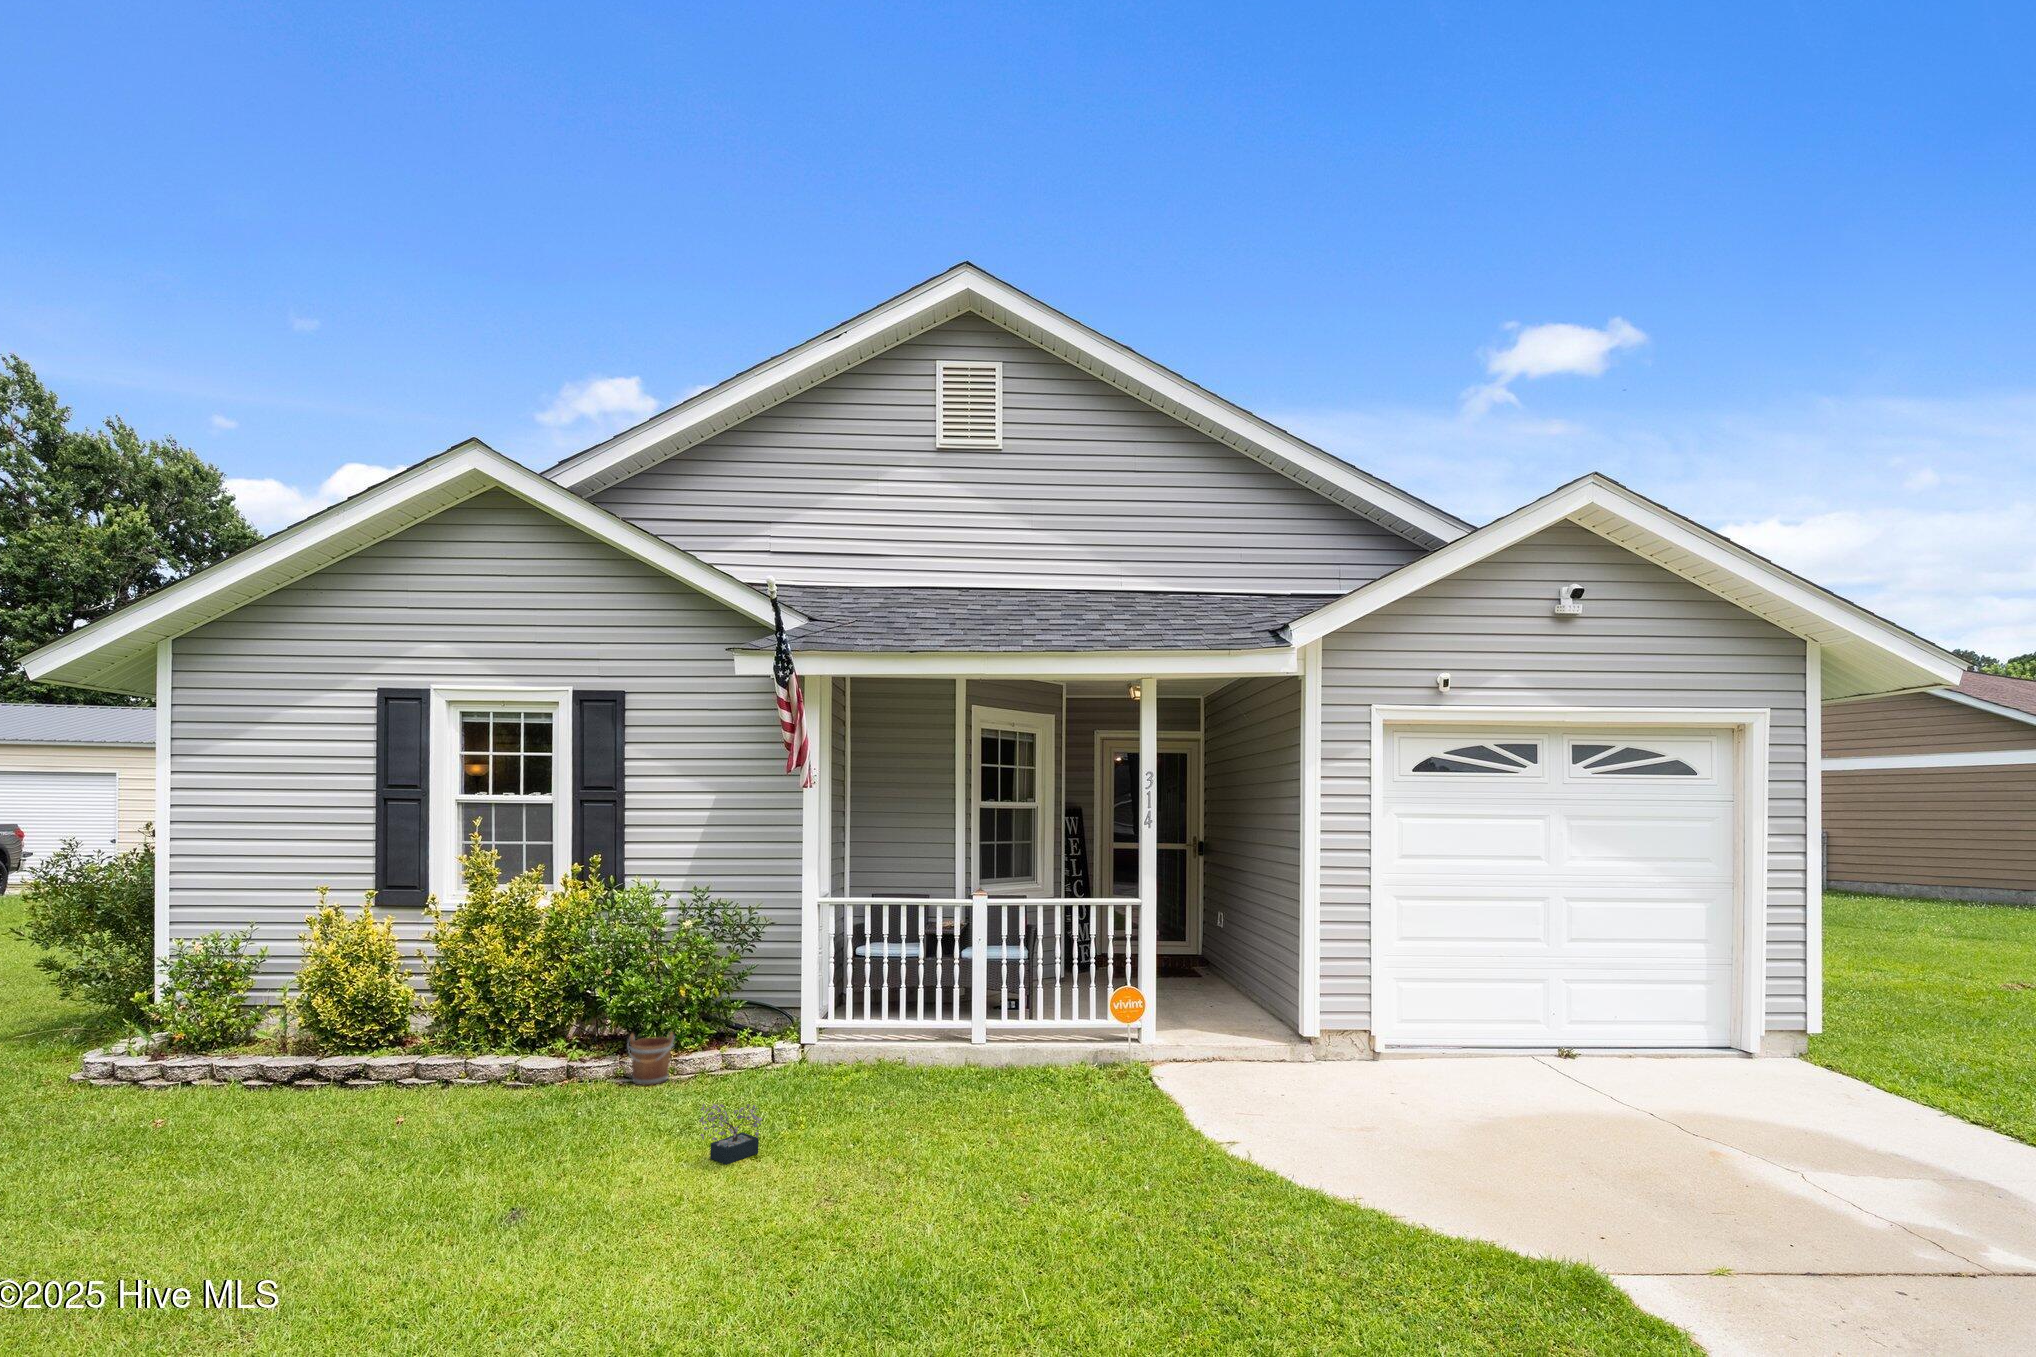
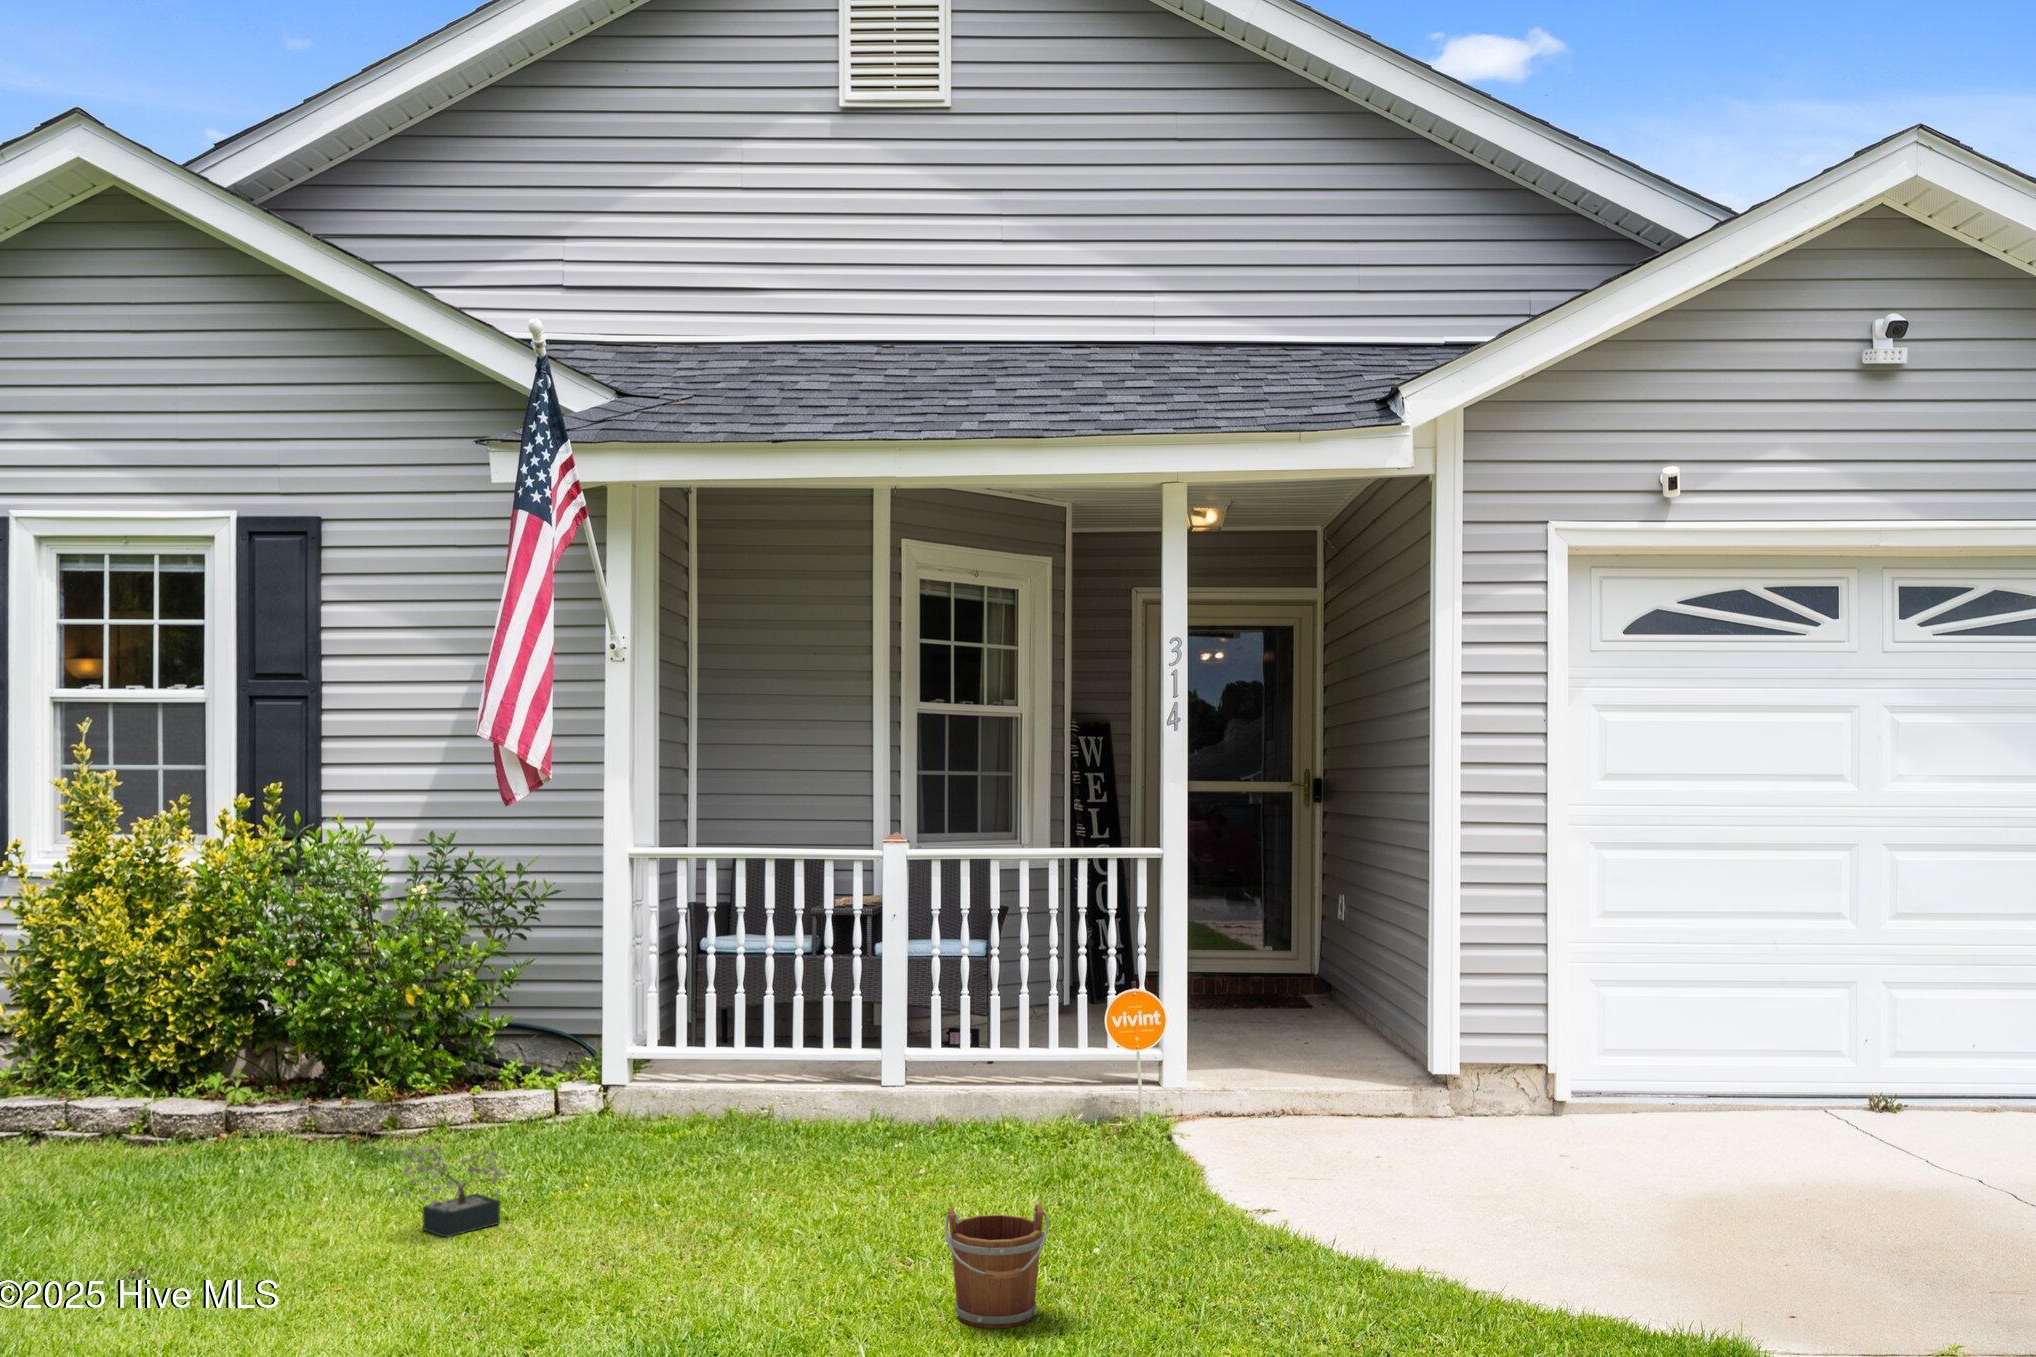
bucket: present [629,1033,674,1086] -> present [945,1205,1049,1328]

